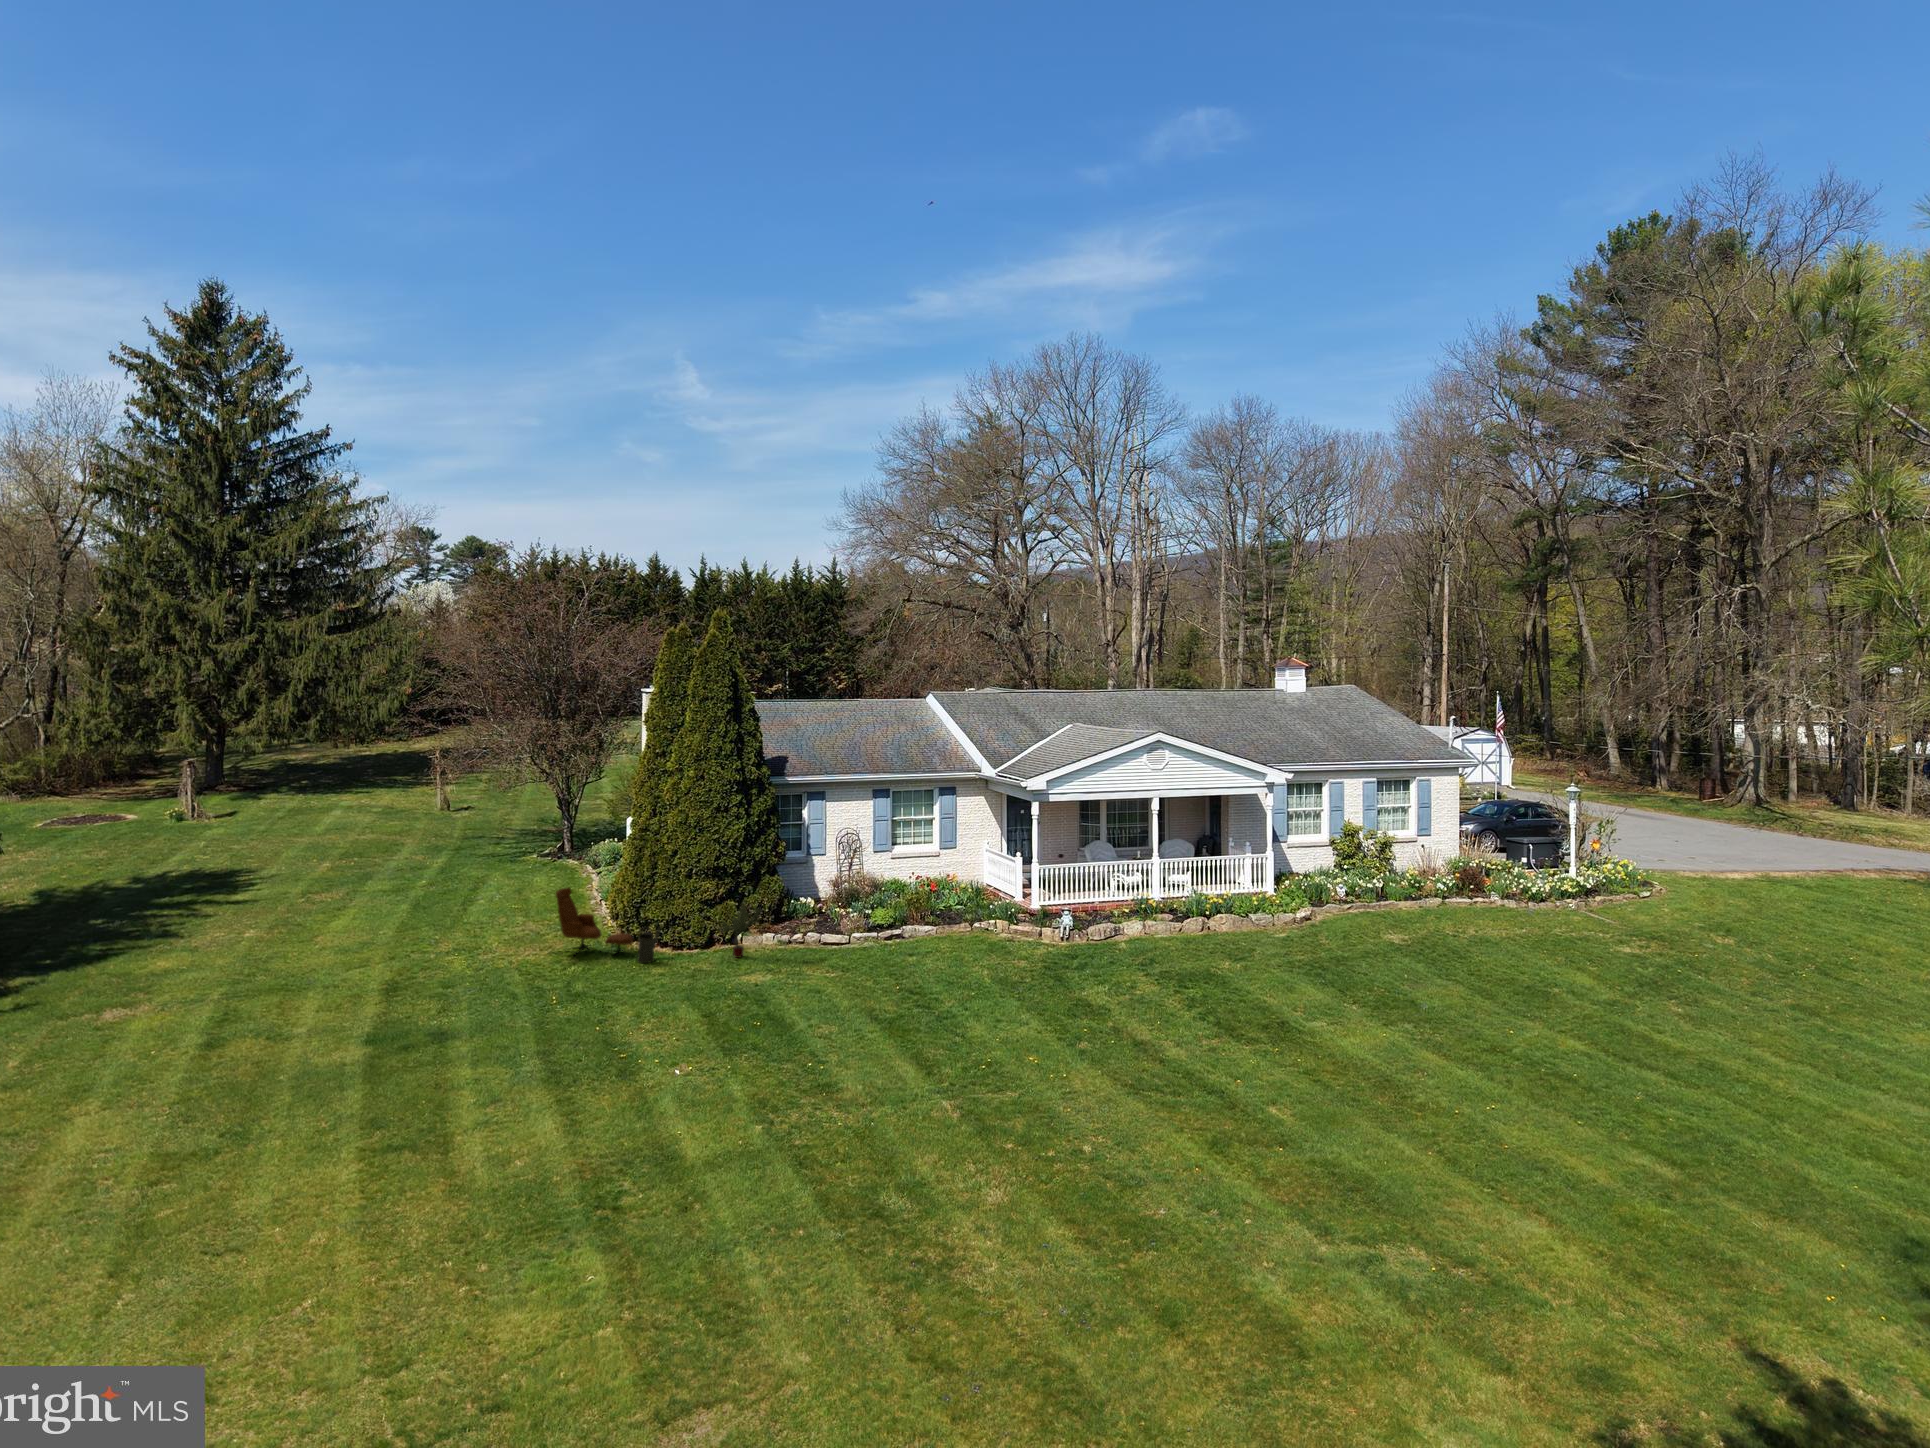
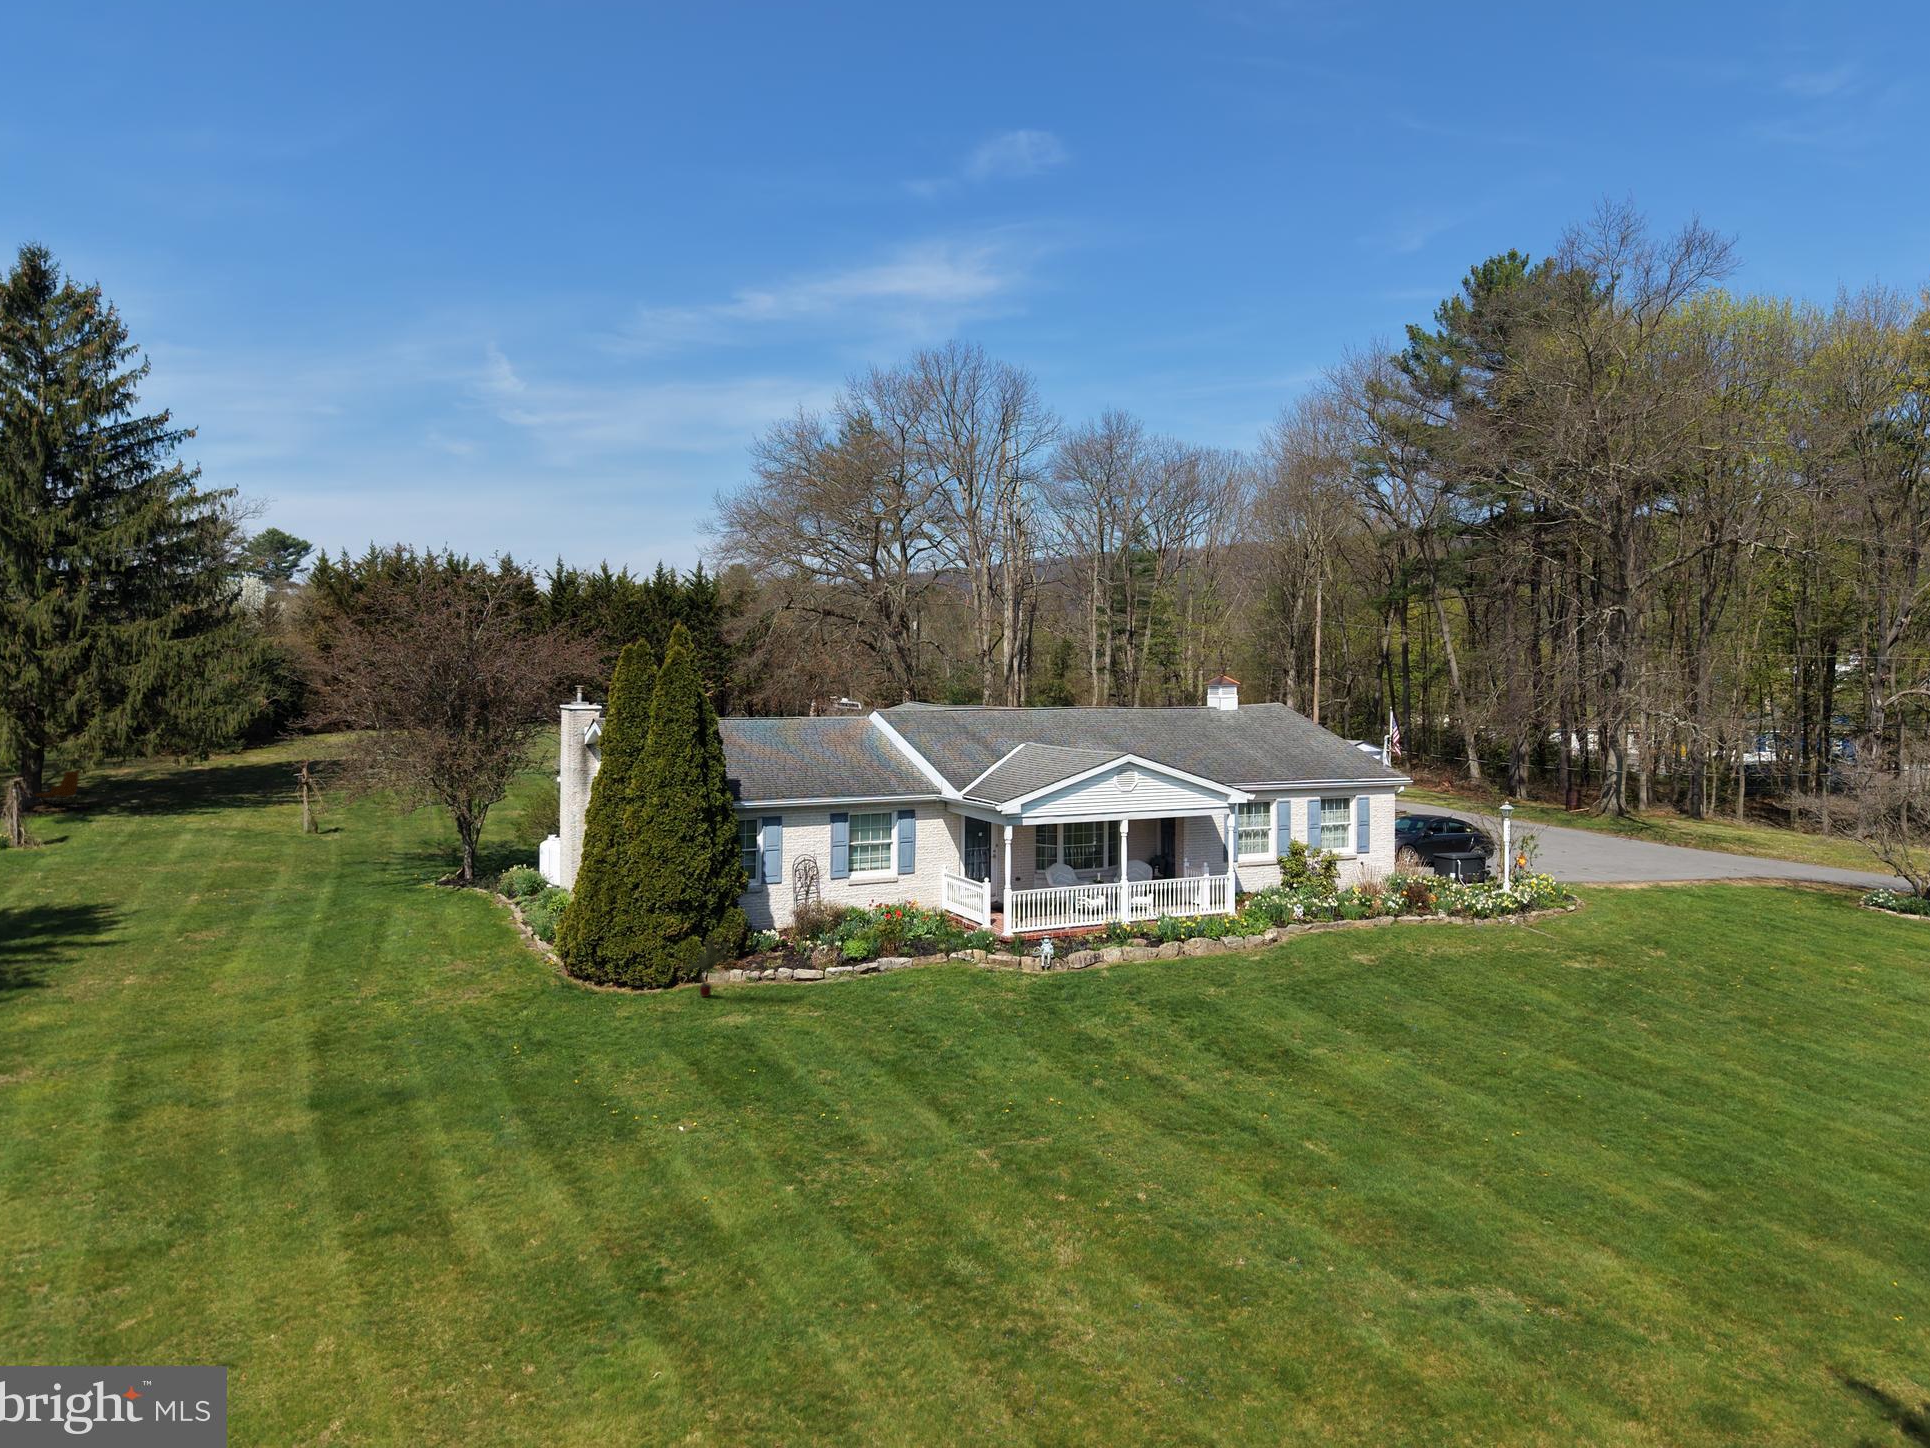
lounge chair: present [556,888,633,957] -> present [36,770,80,804]
watering can: present [637,927,661,963] -> none [594,965,620,1007]

